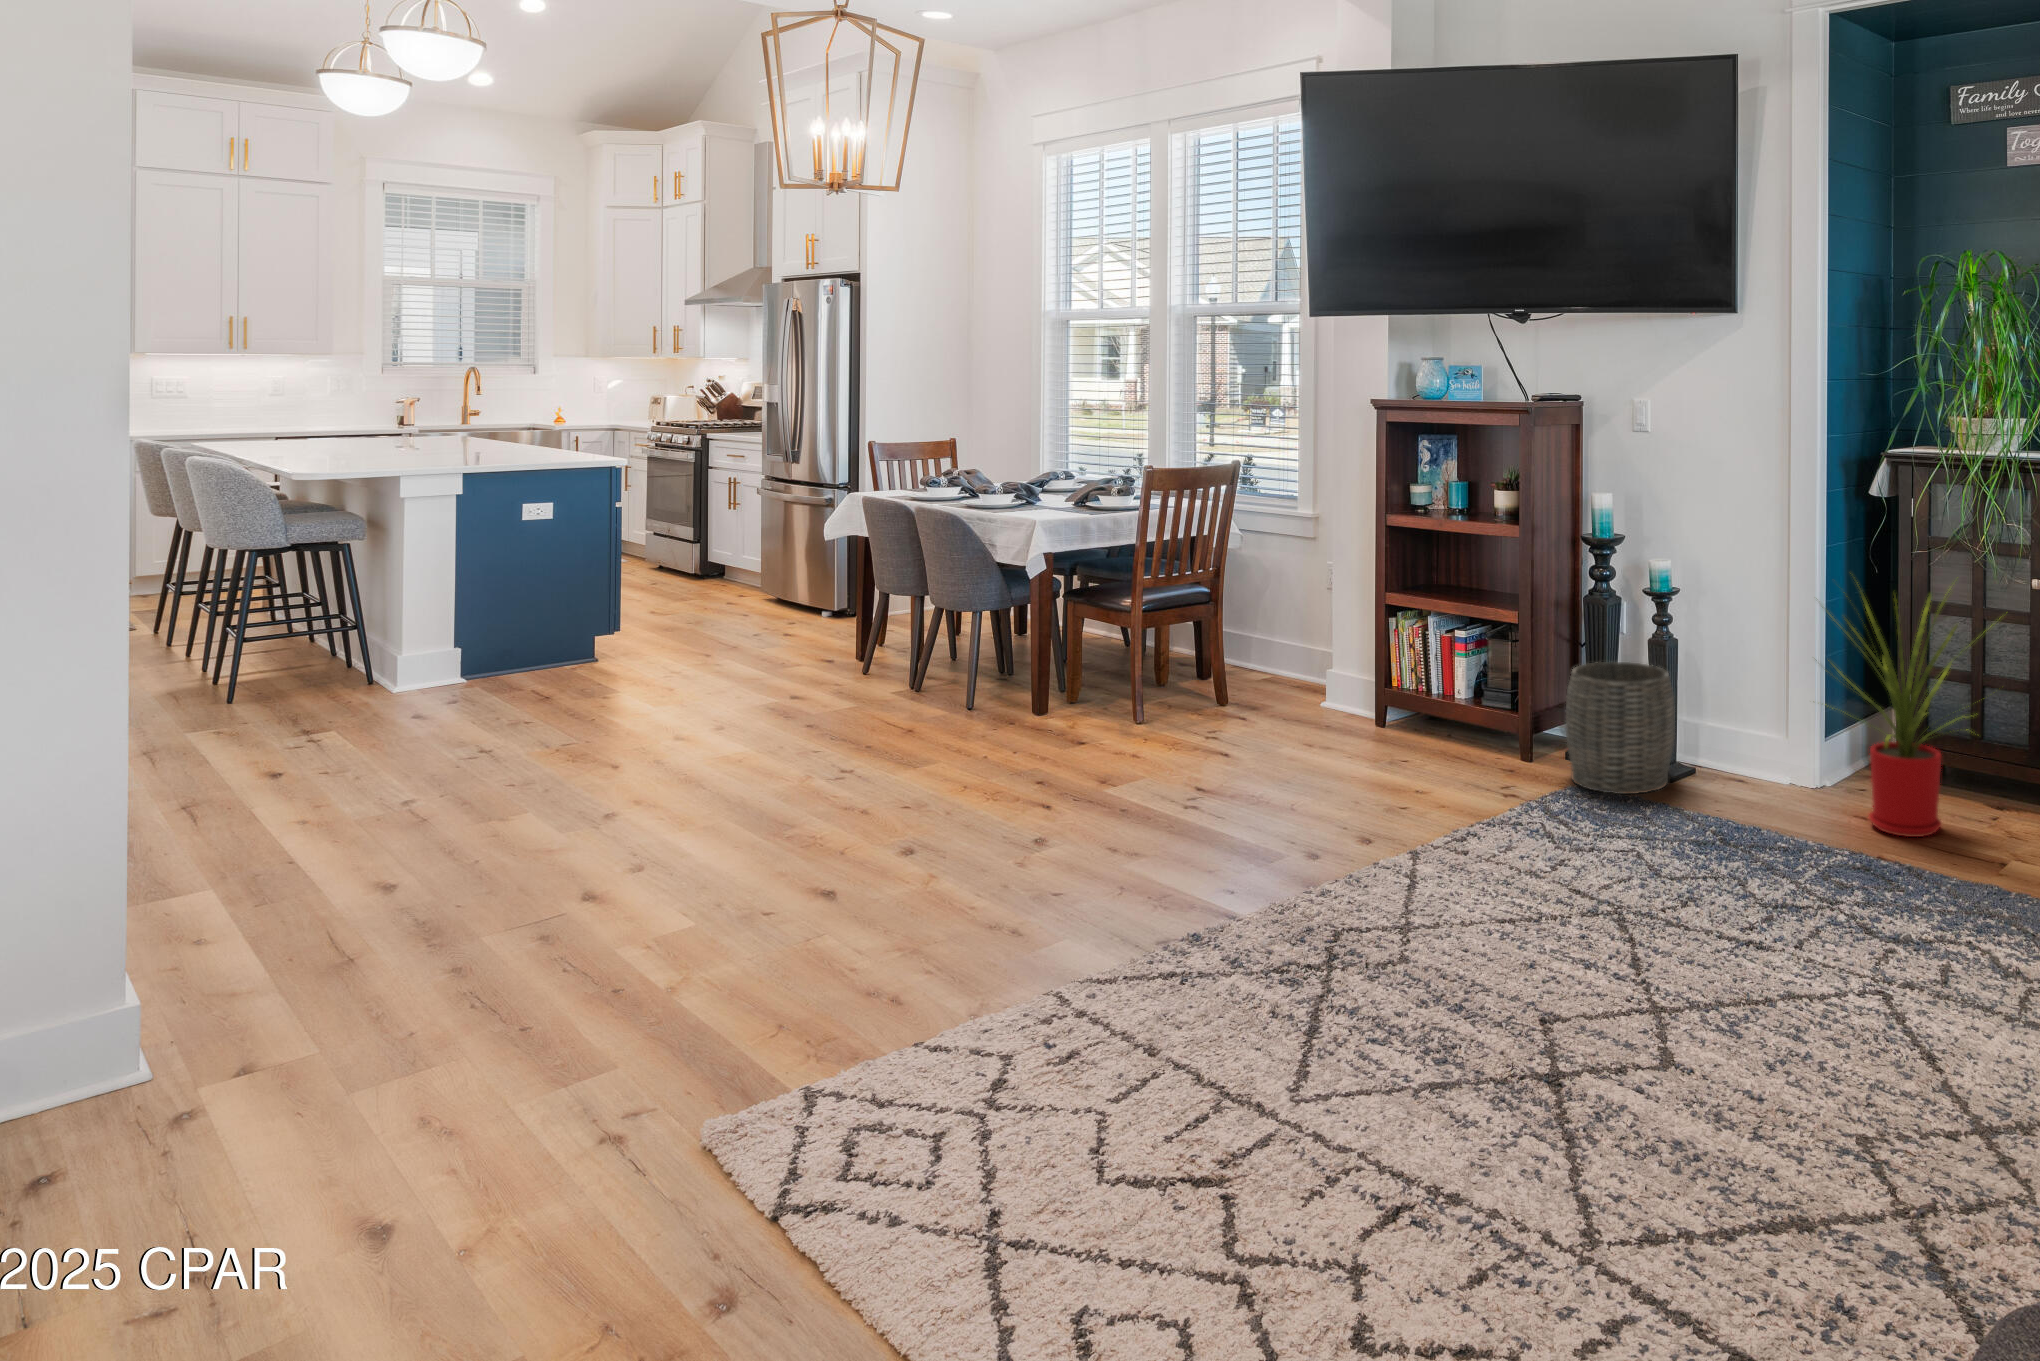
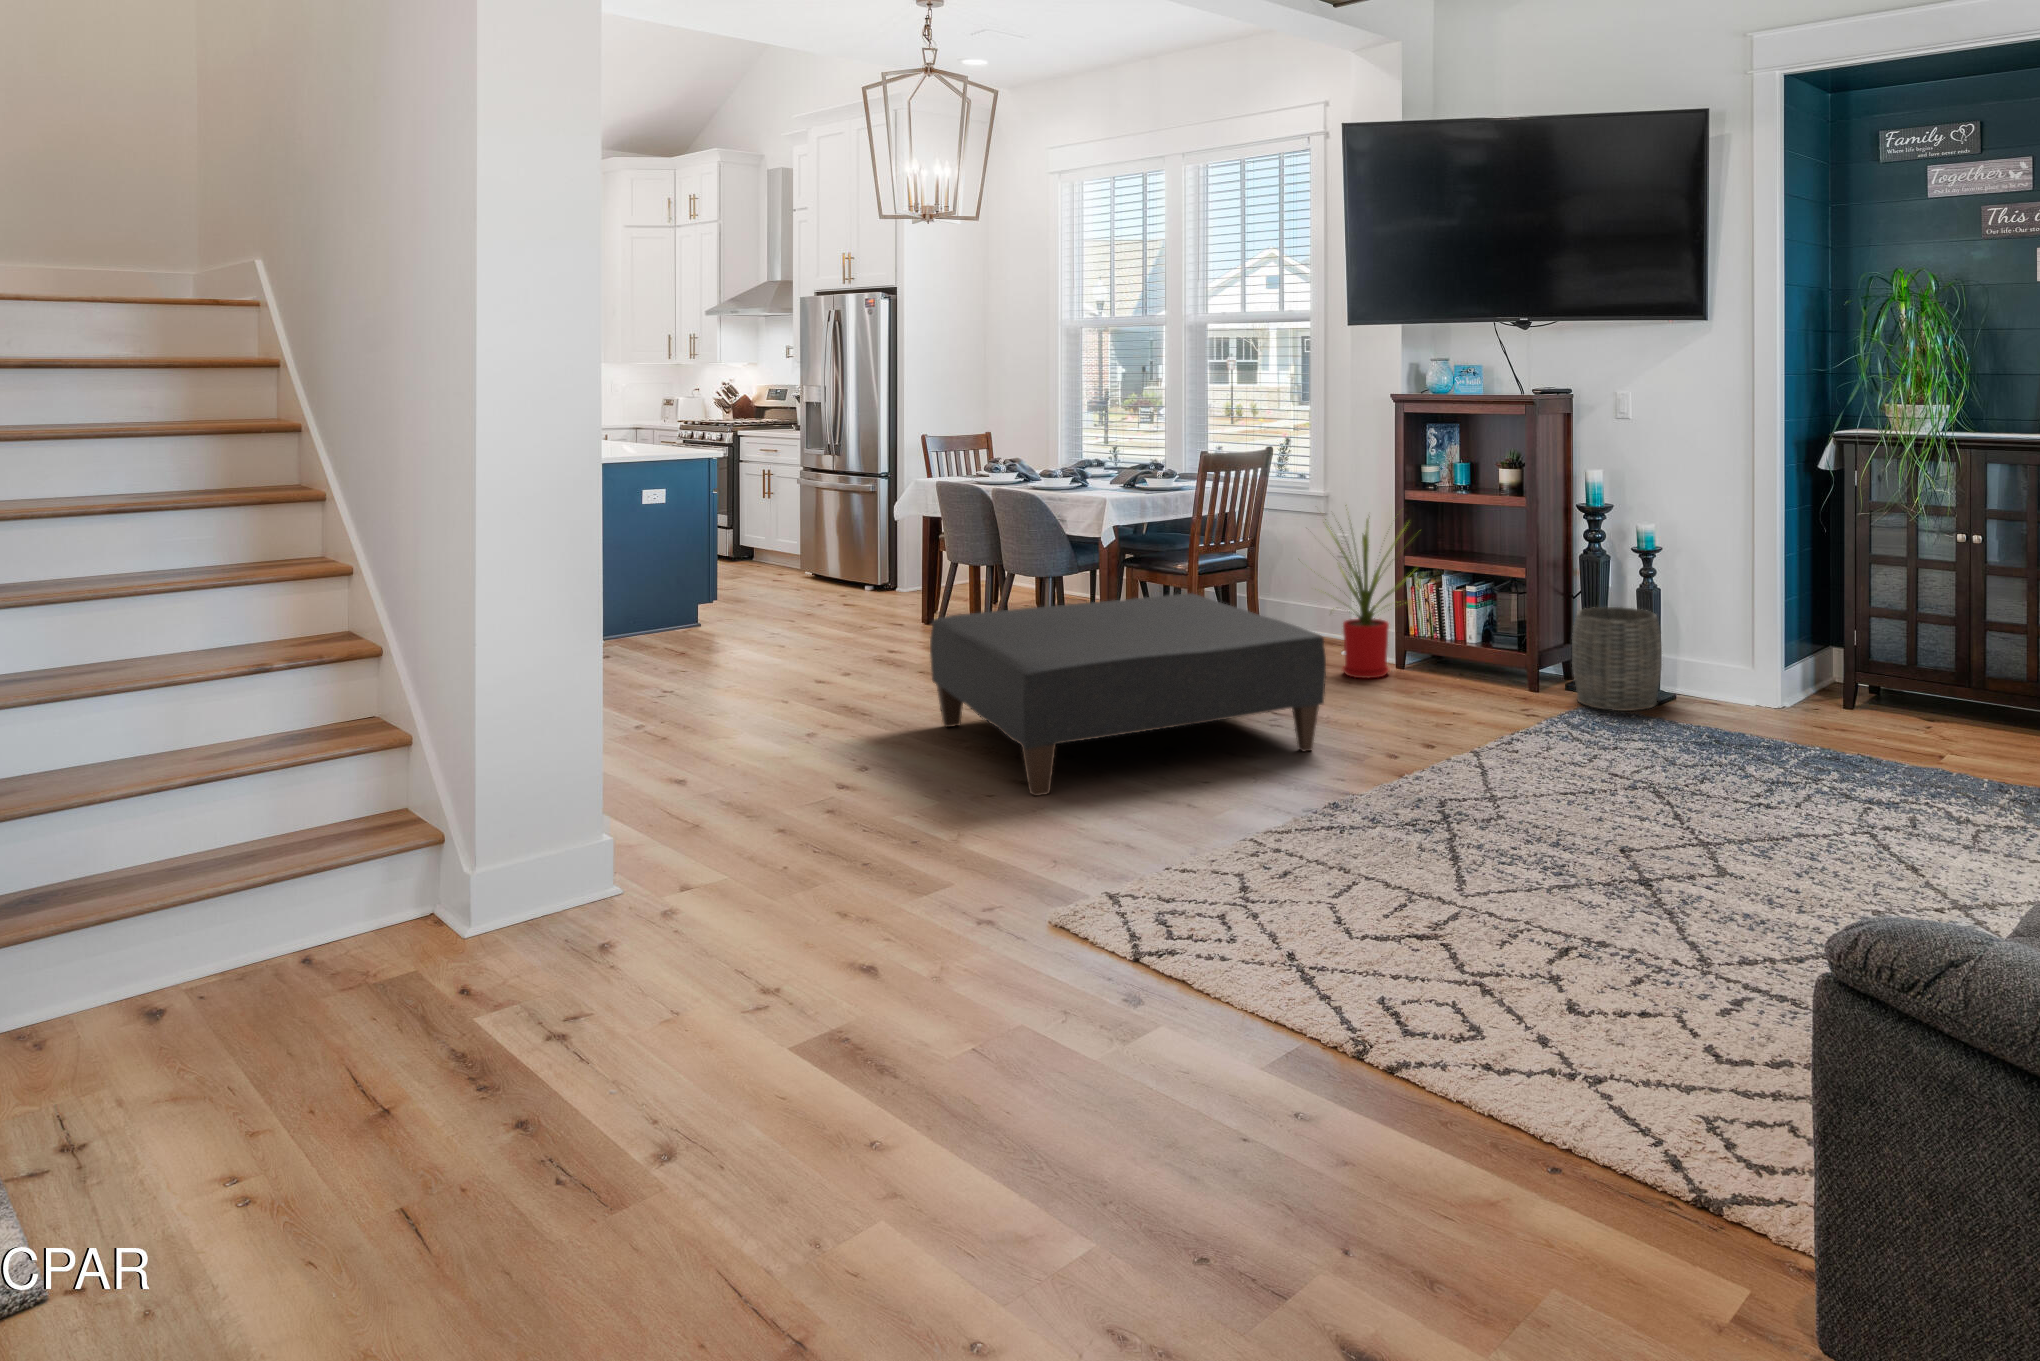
house plant: present [1816,589,2006,837] -> present [1325,509,1408,678]
ottoman: none [752,642,1226,923] -> present [930,594,1326,796]

